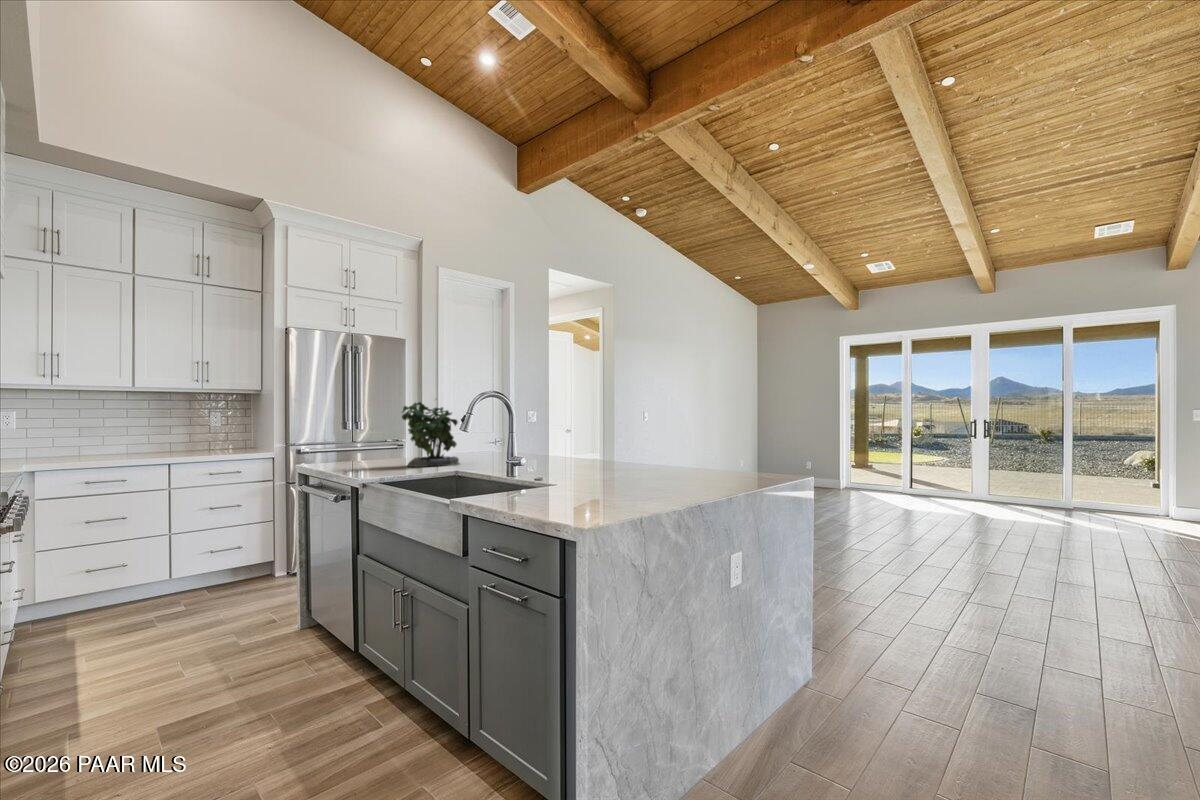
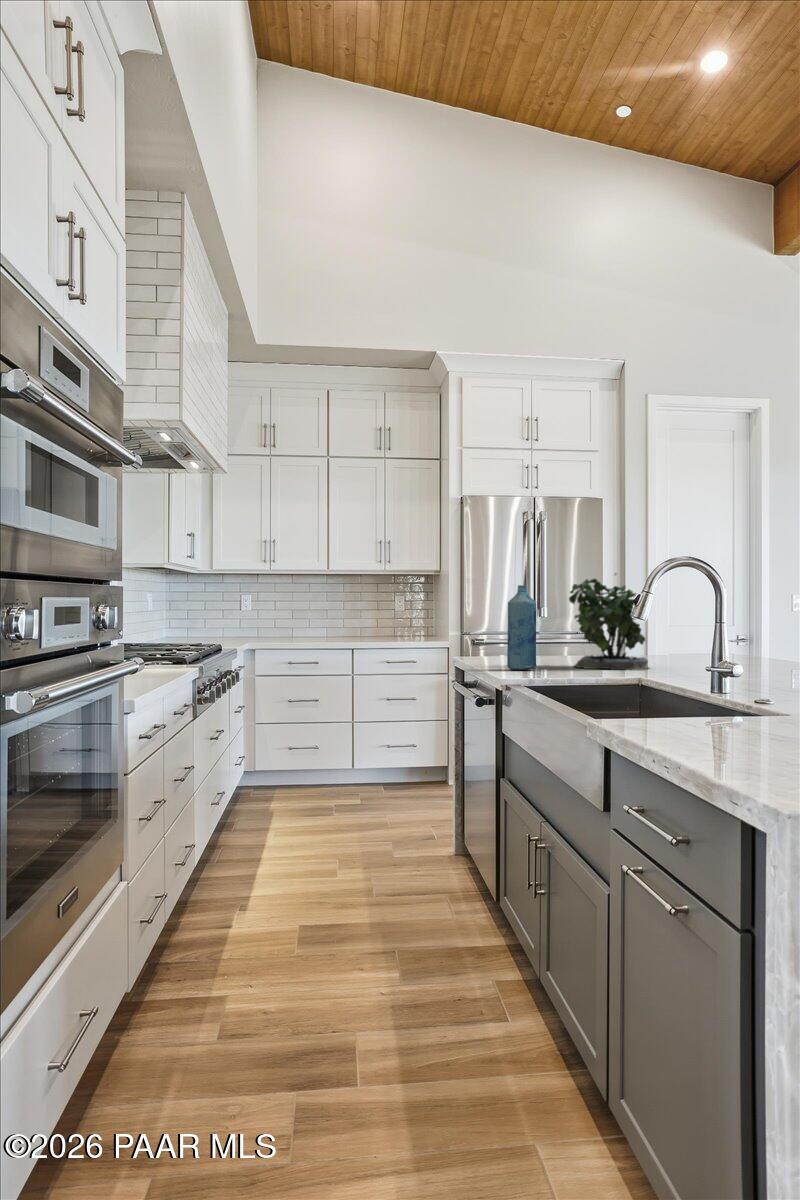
bottle: none [359,408,382,472] -> present [507,585,536,670]

